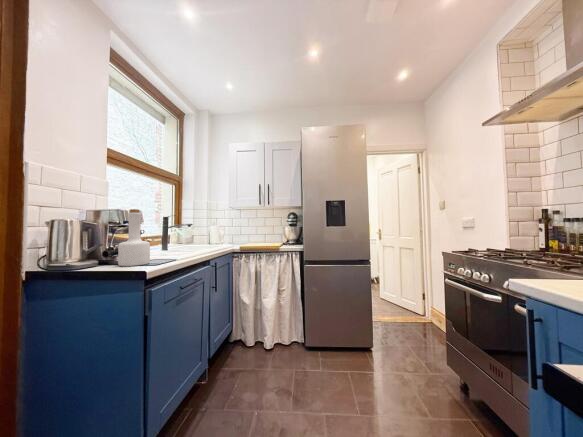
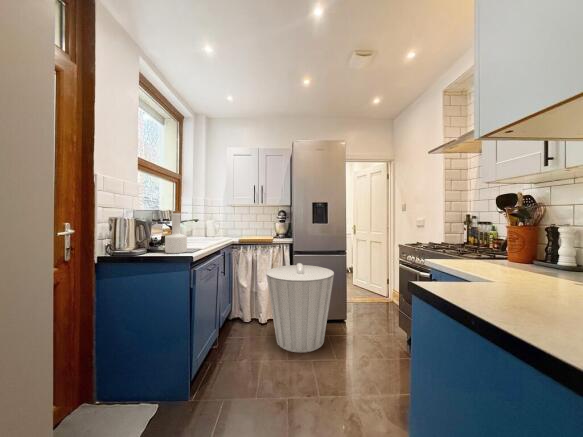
trash can: none [267,276,354,397] -> present [266,263,334,352]

